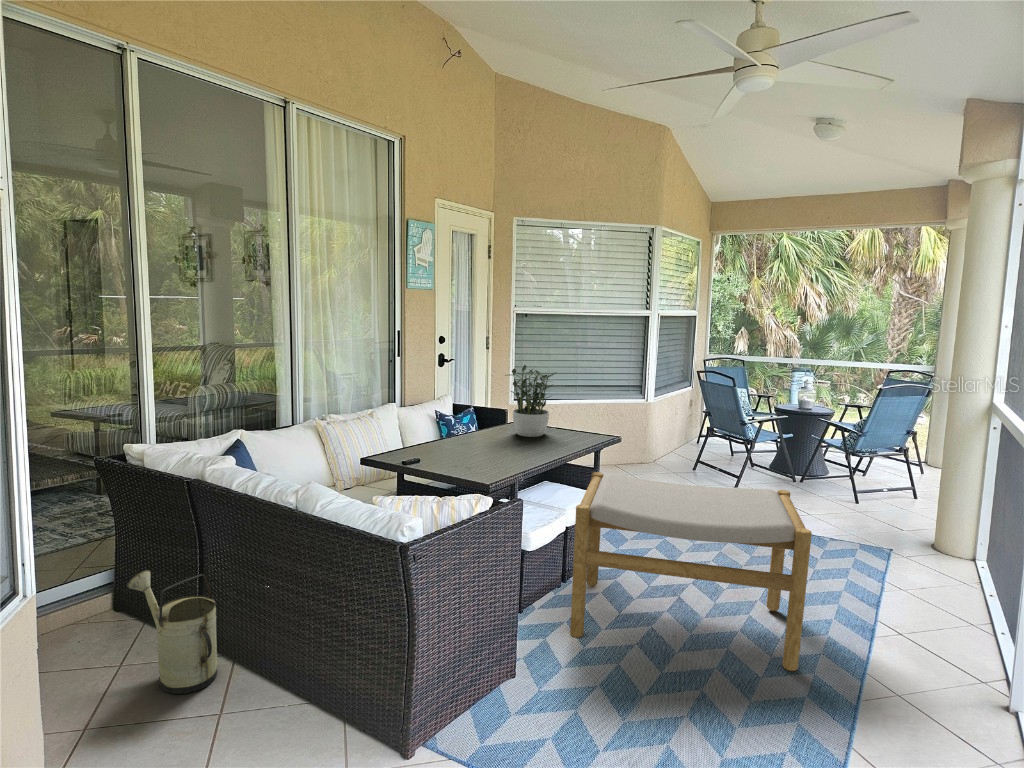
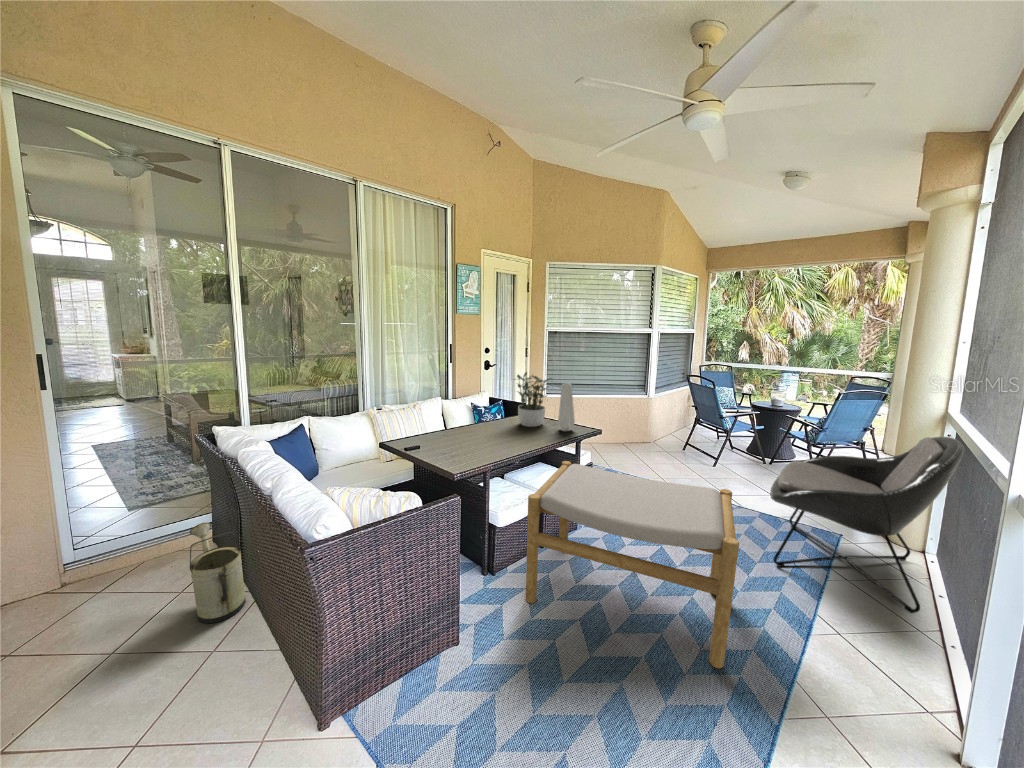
vase: none [569,379,591,440] -> present [558,383,575,431]
lounge chair: none [820,426,1004,612] -> present [770,437,964,613]

